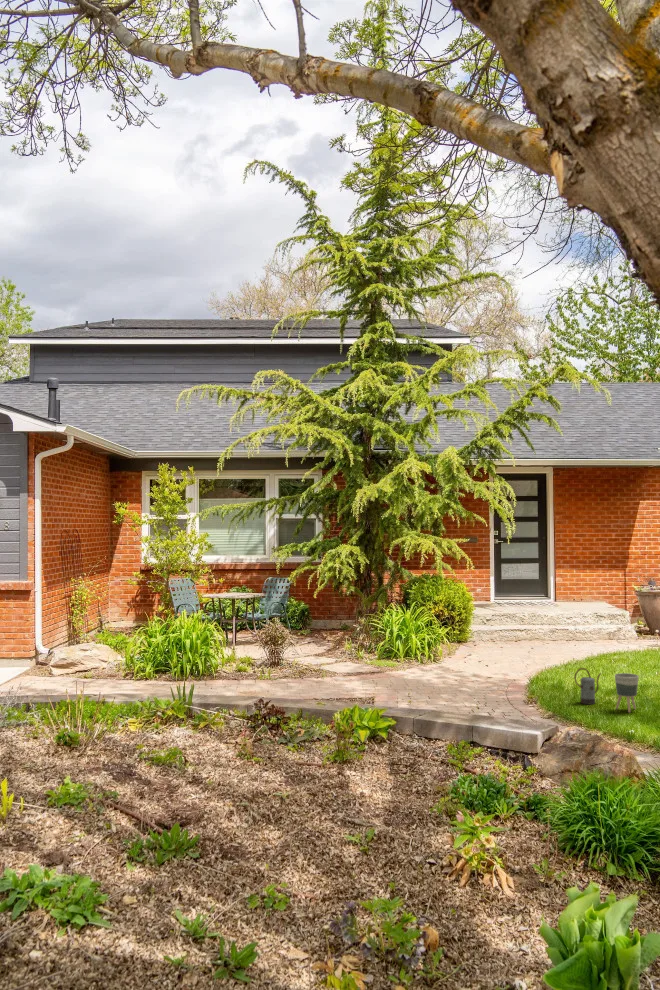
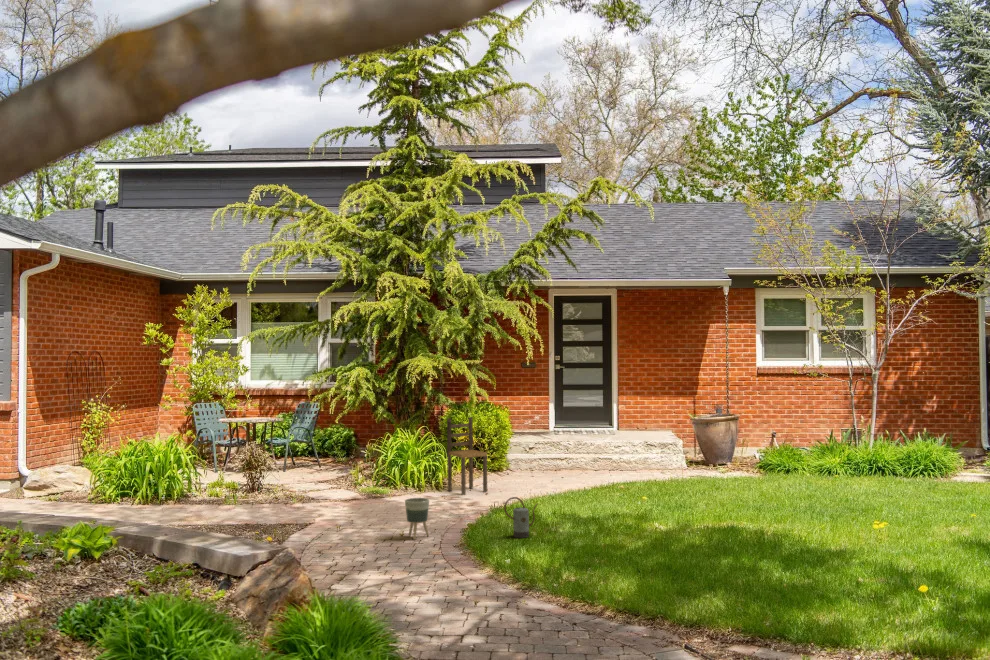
chair: none [452,593,492,666] -> present [447,417,487,495]
planter: present [615,673,639,712] -> present [405,498,429,540]

